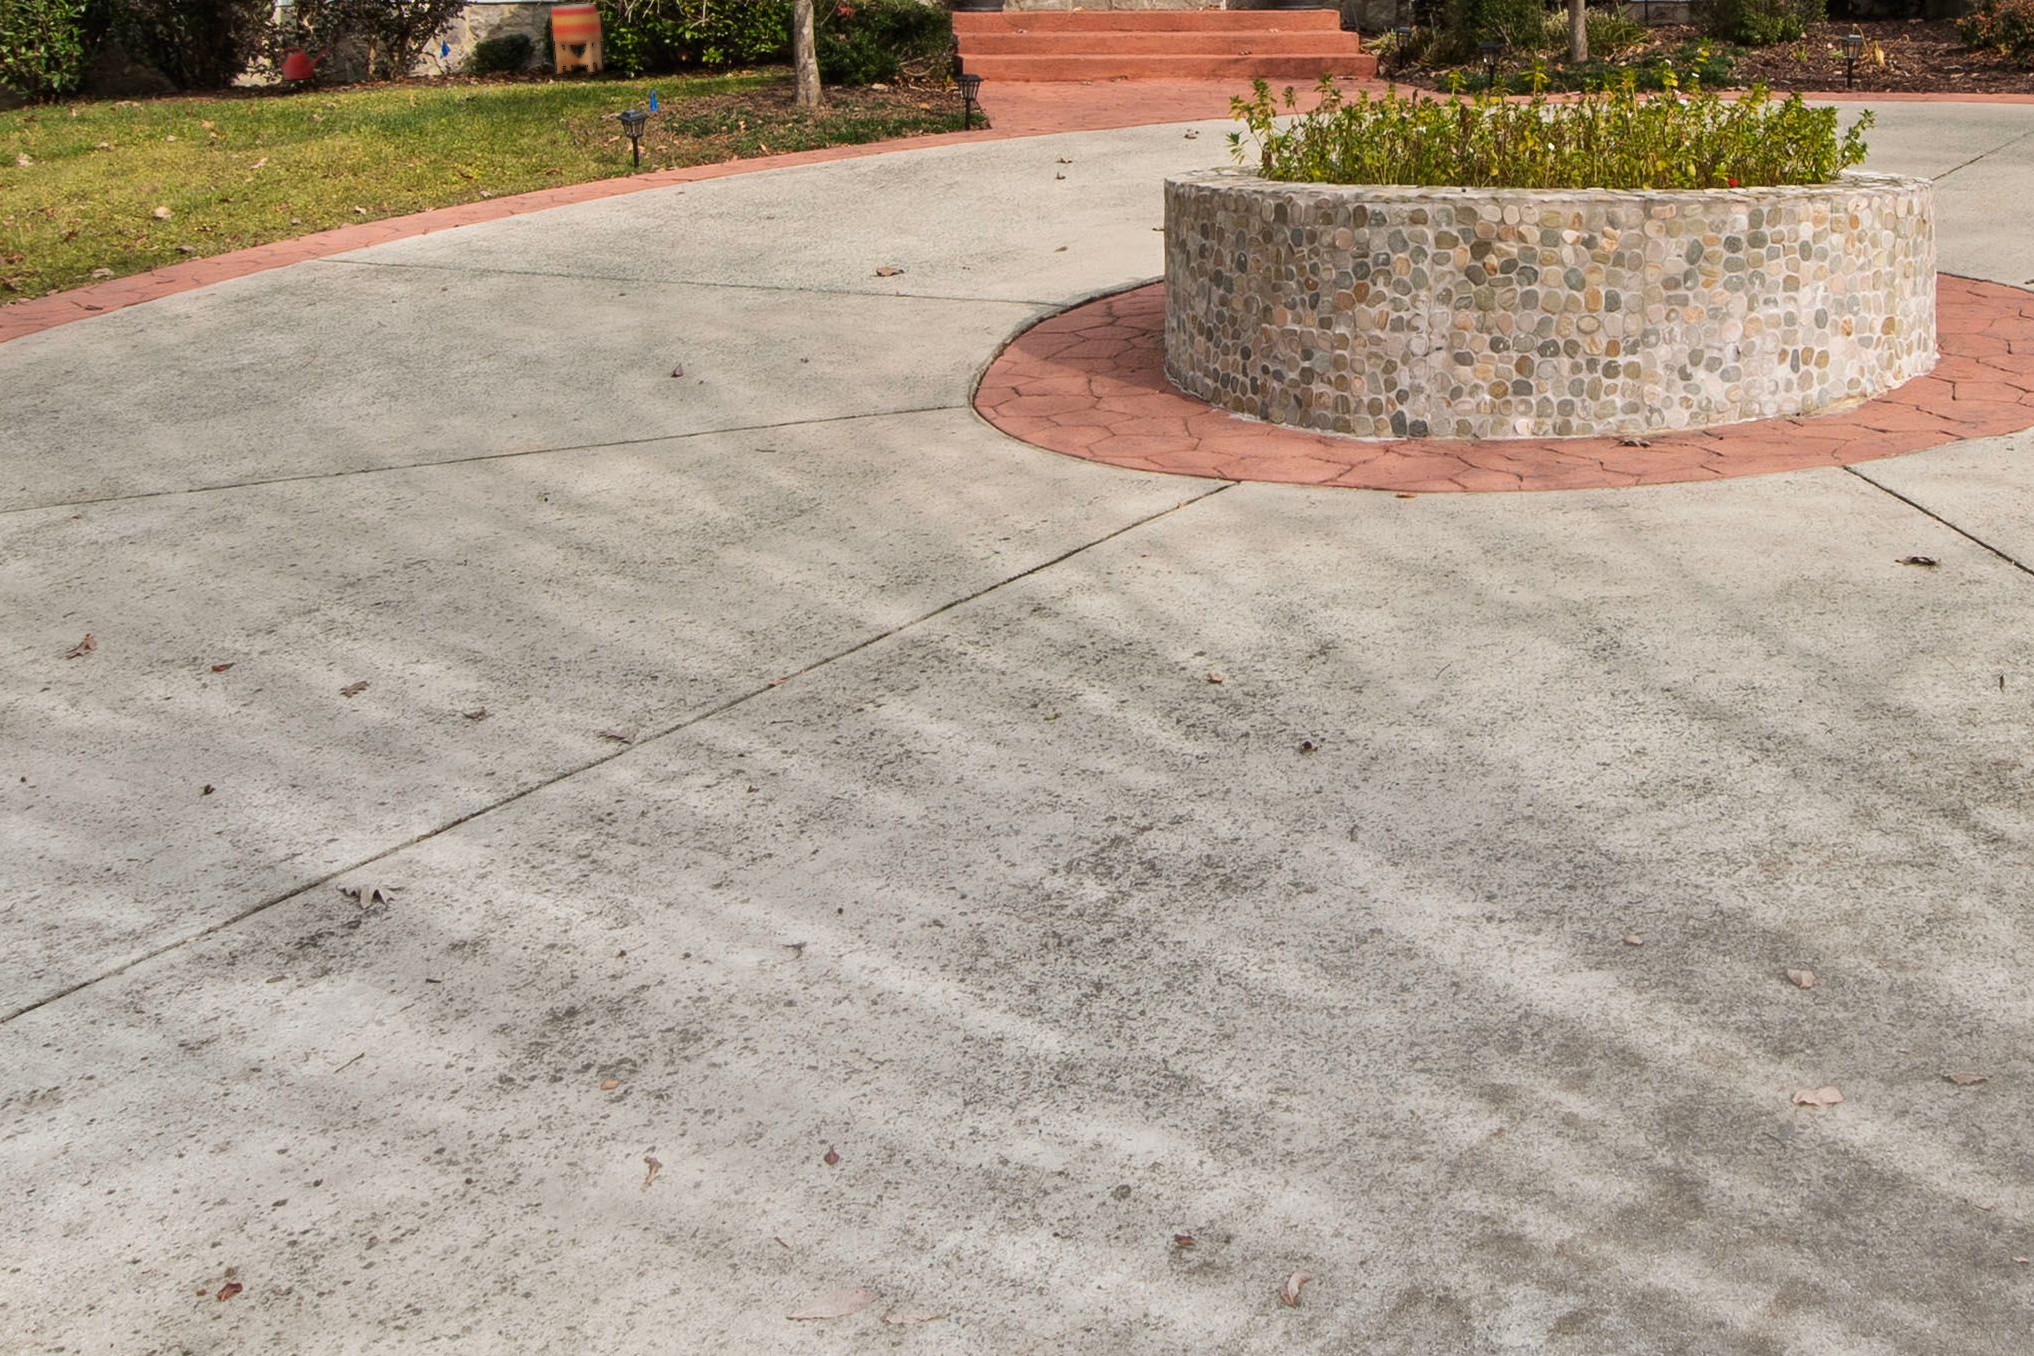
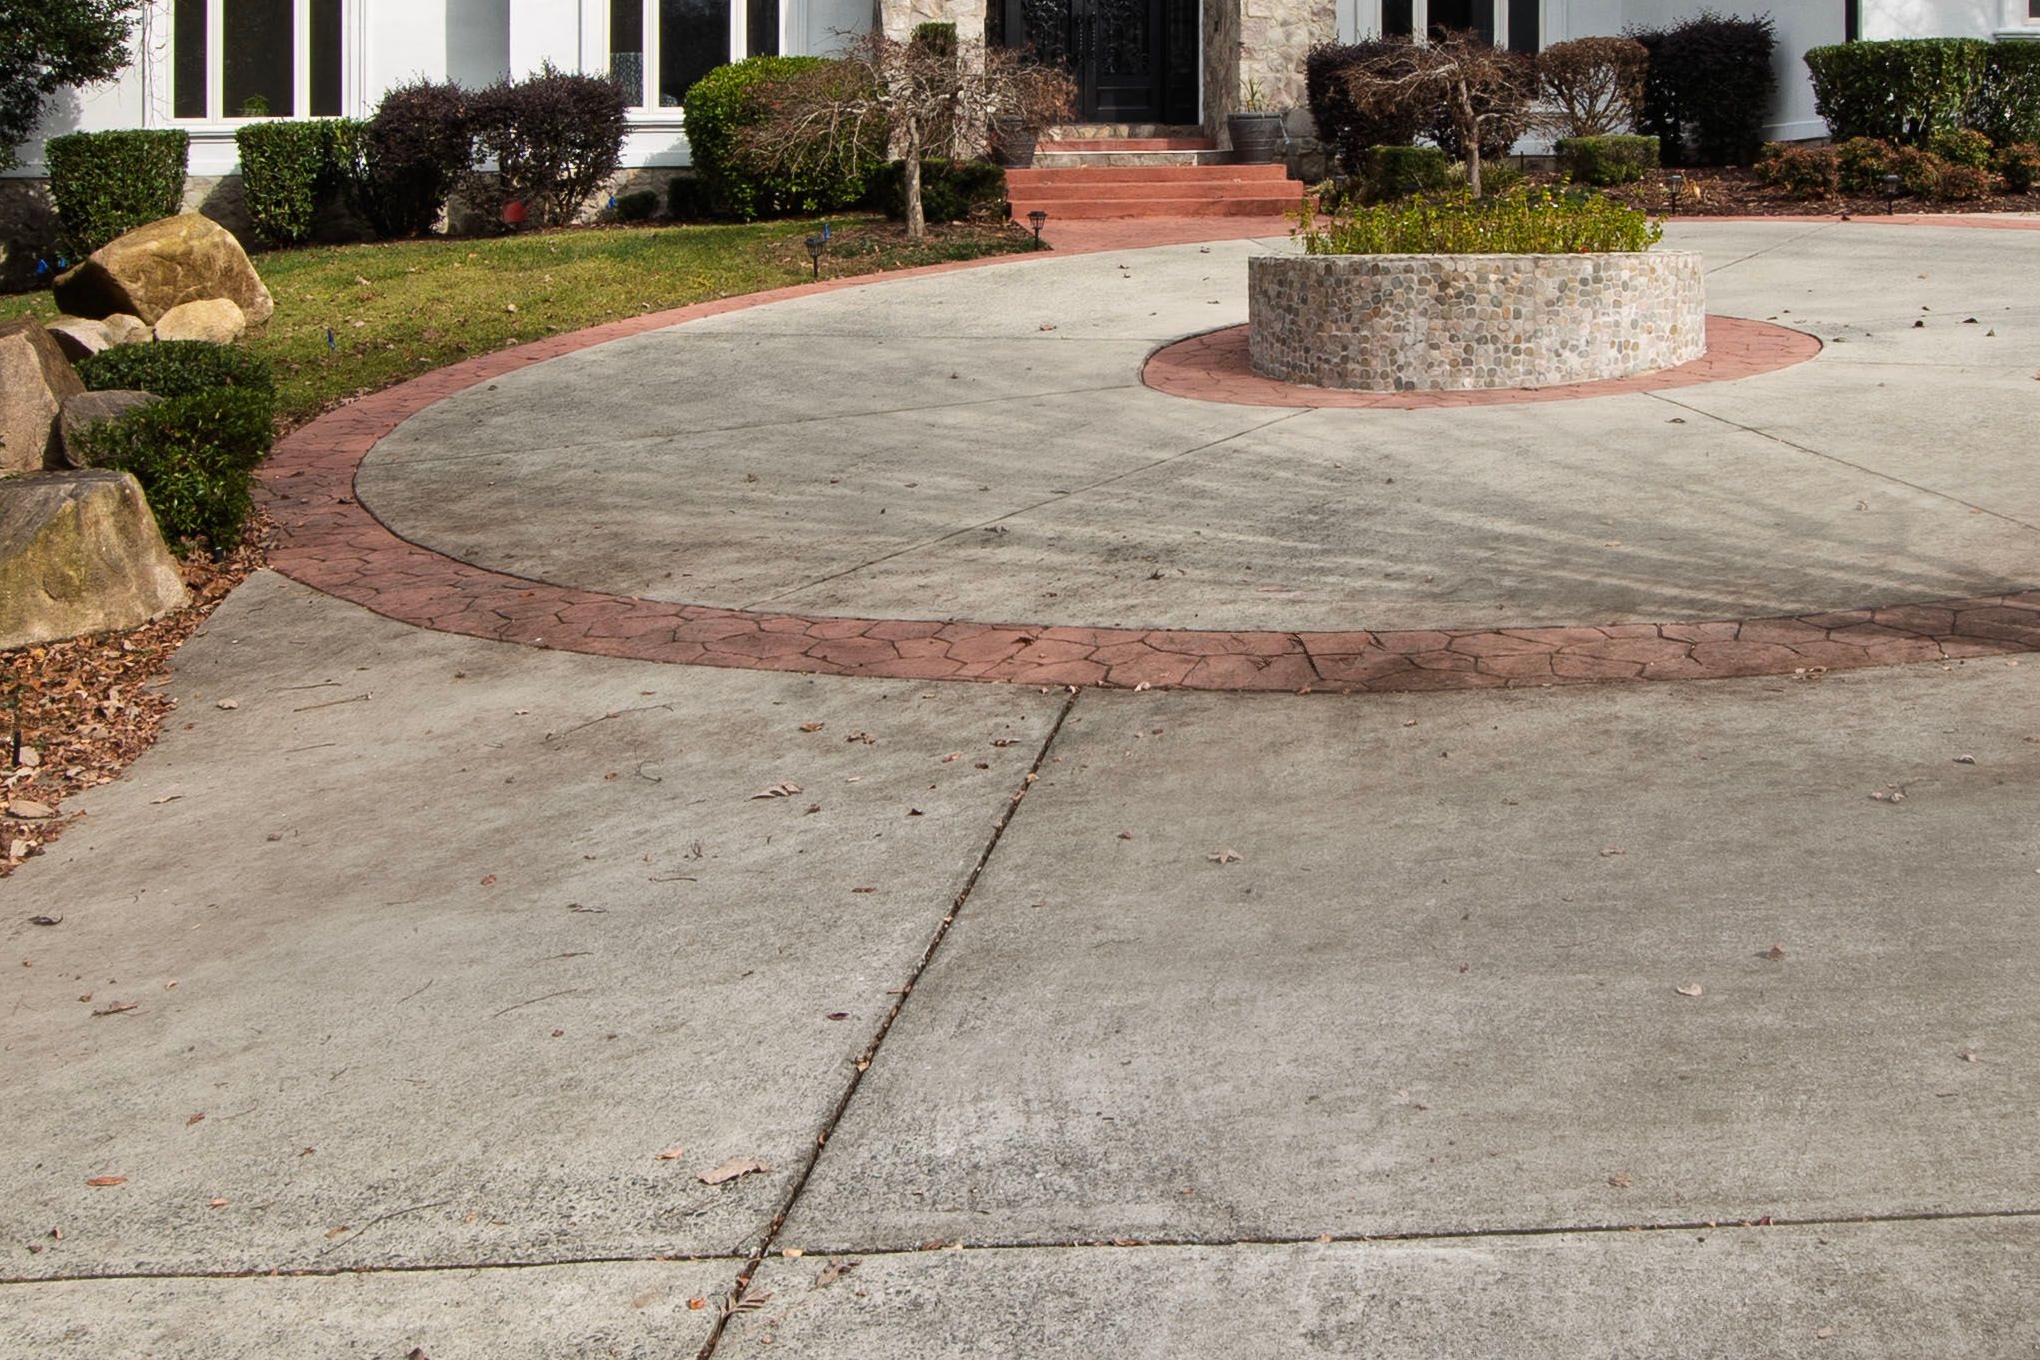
planter: present [551,4,602,73] -> none [711,163,747,215]

